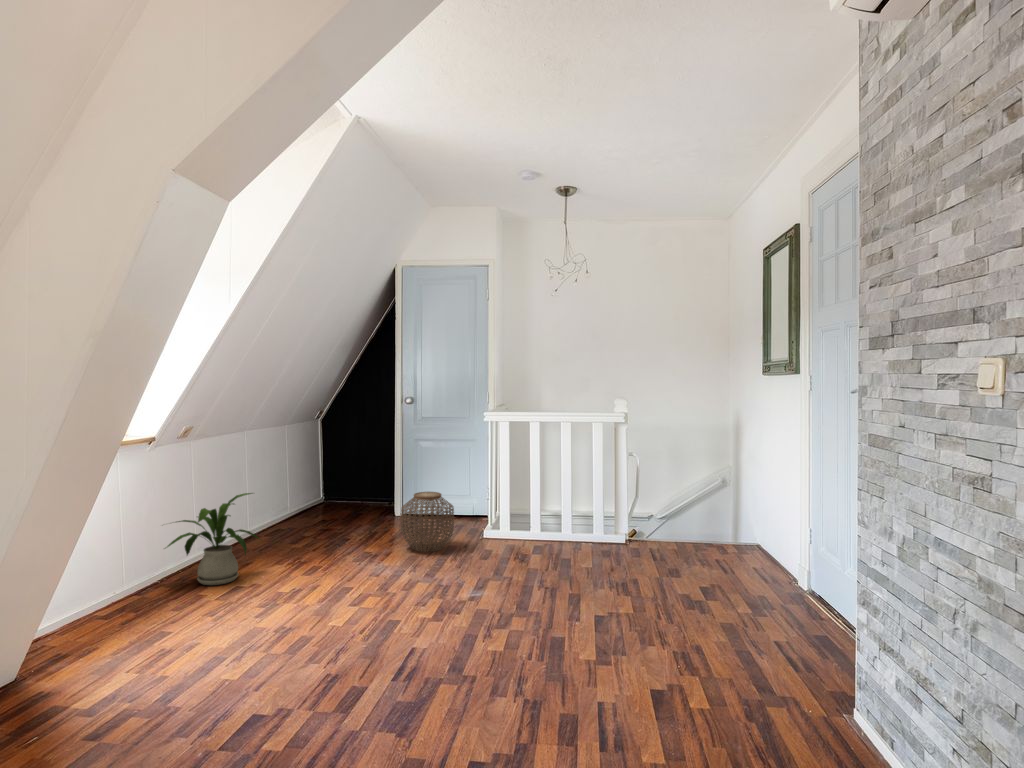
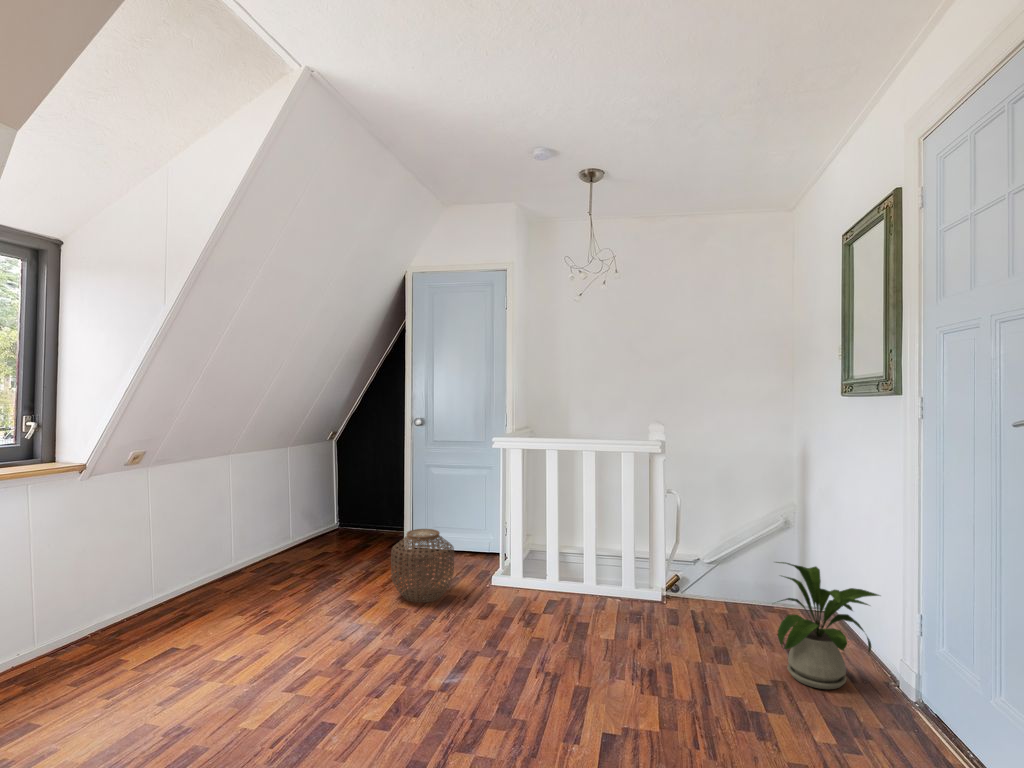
house plant: present [167,493,259,585] -> present [776,562,880,689]

